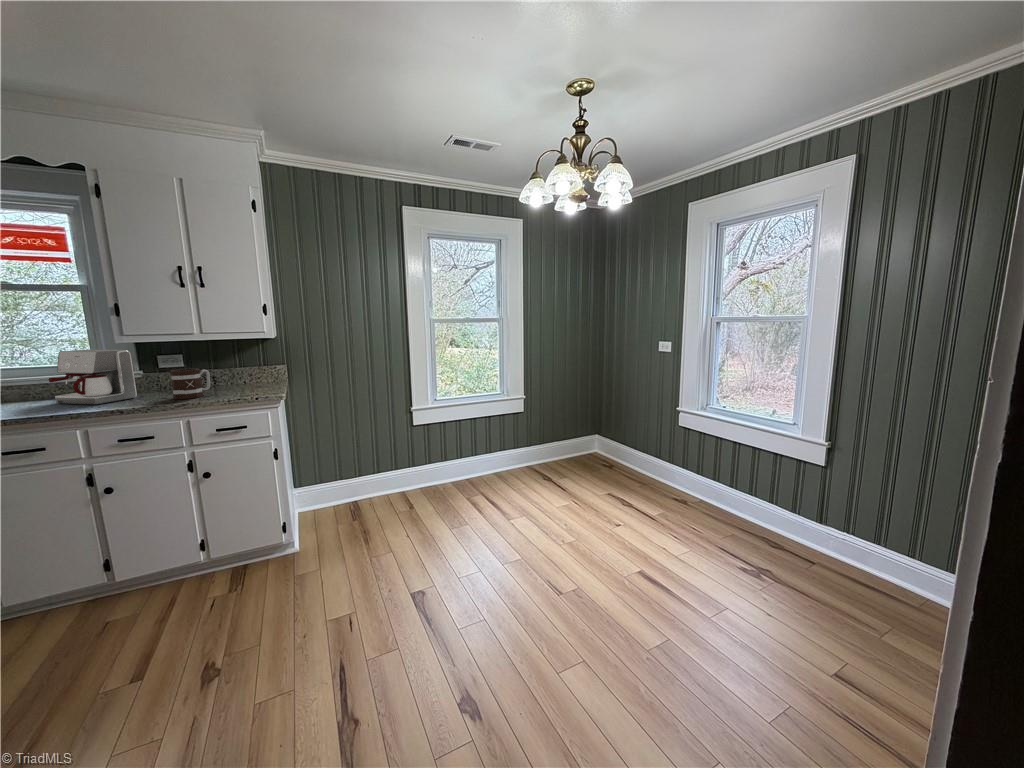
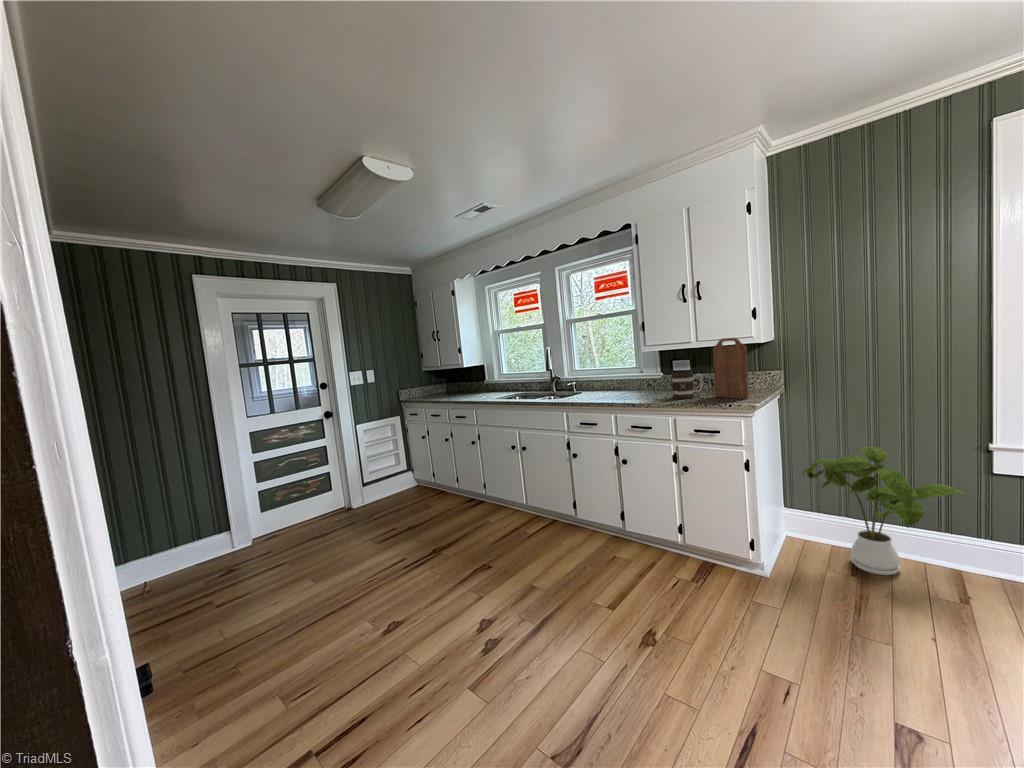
cutting board: none [222,332,266,393] -> present [713,338,749,398]
coffee maker: present [49,350,137,405] -> none [606,357,653,397]
house plant: none [312,420,407,515] -> present [803,447,965,575]

